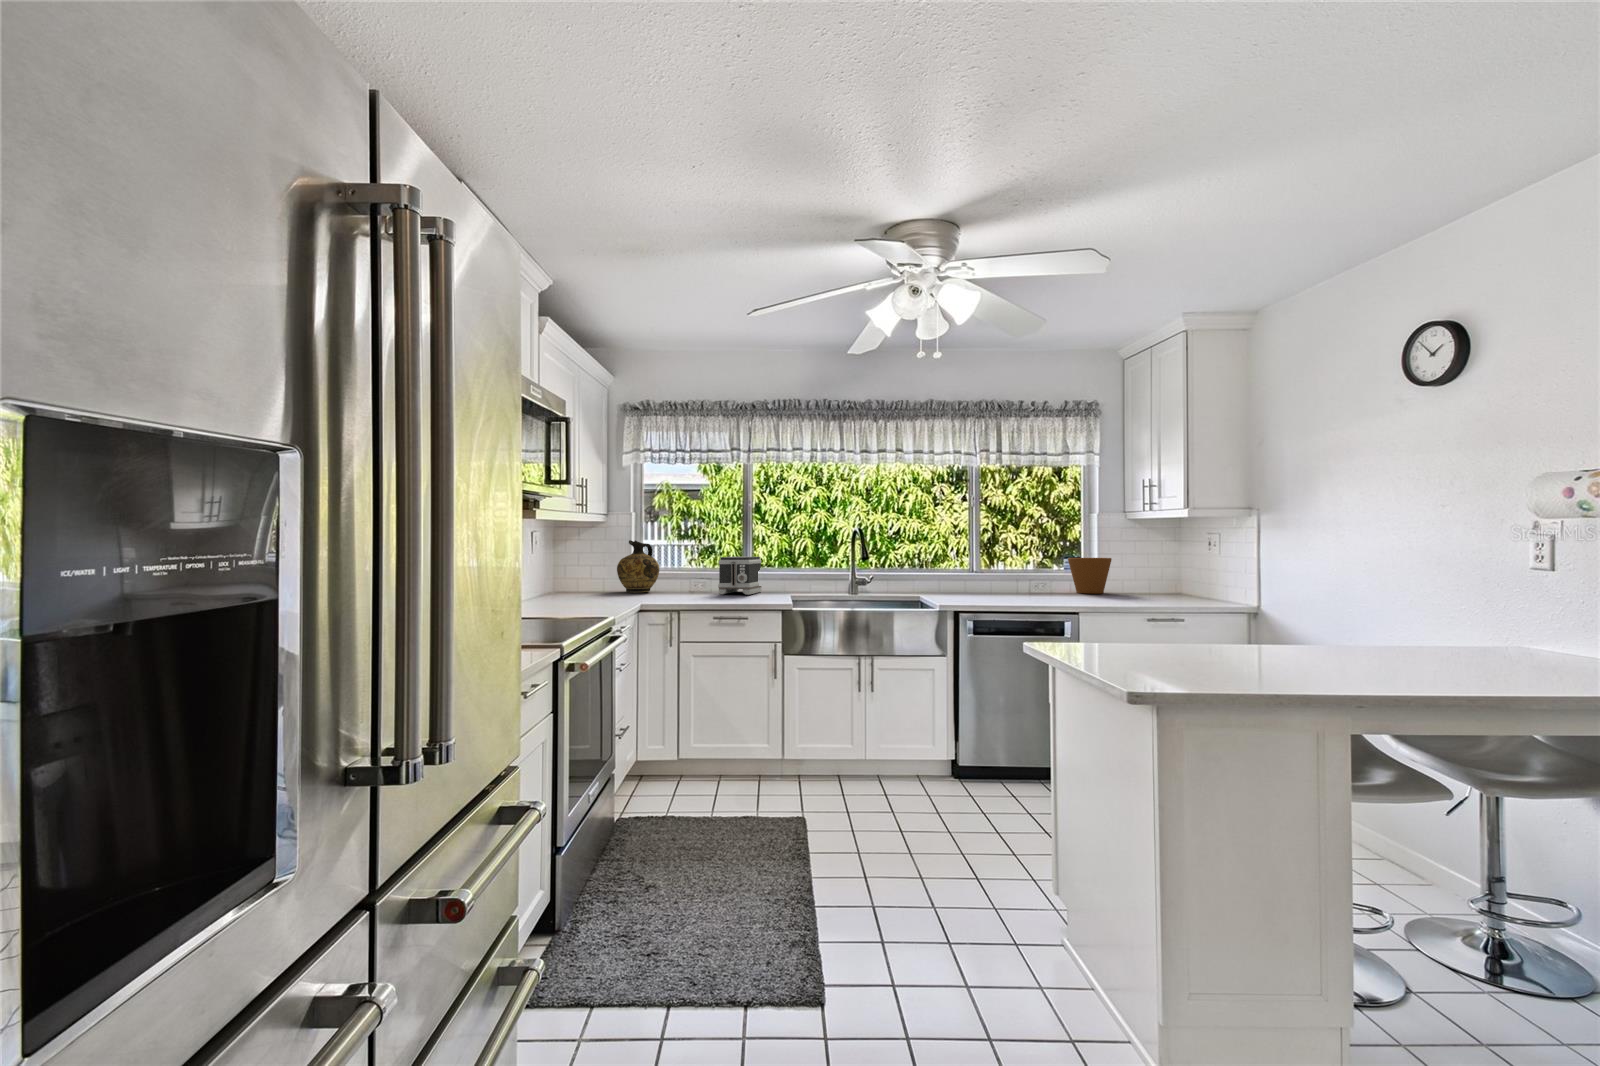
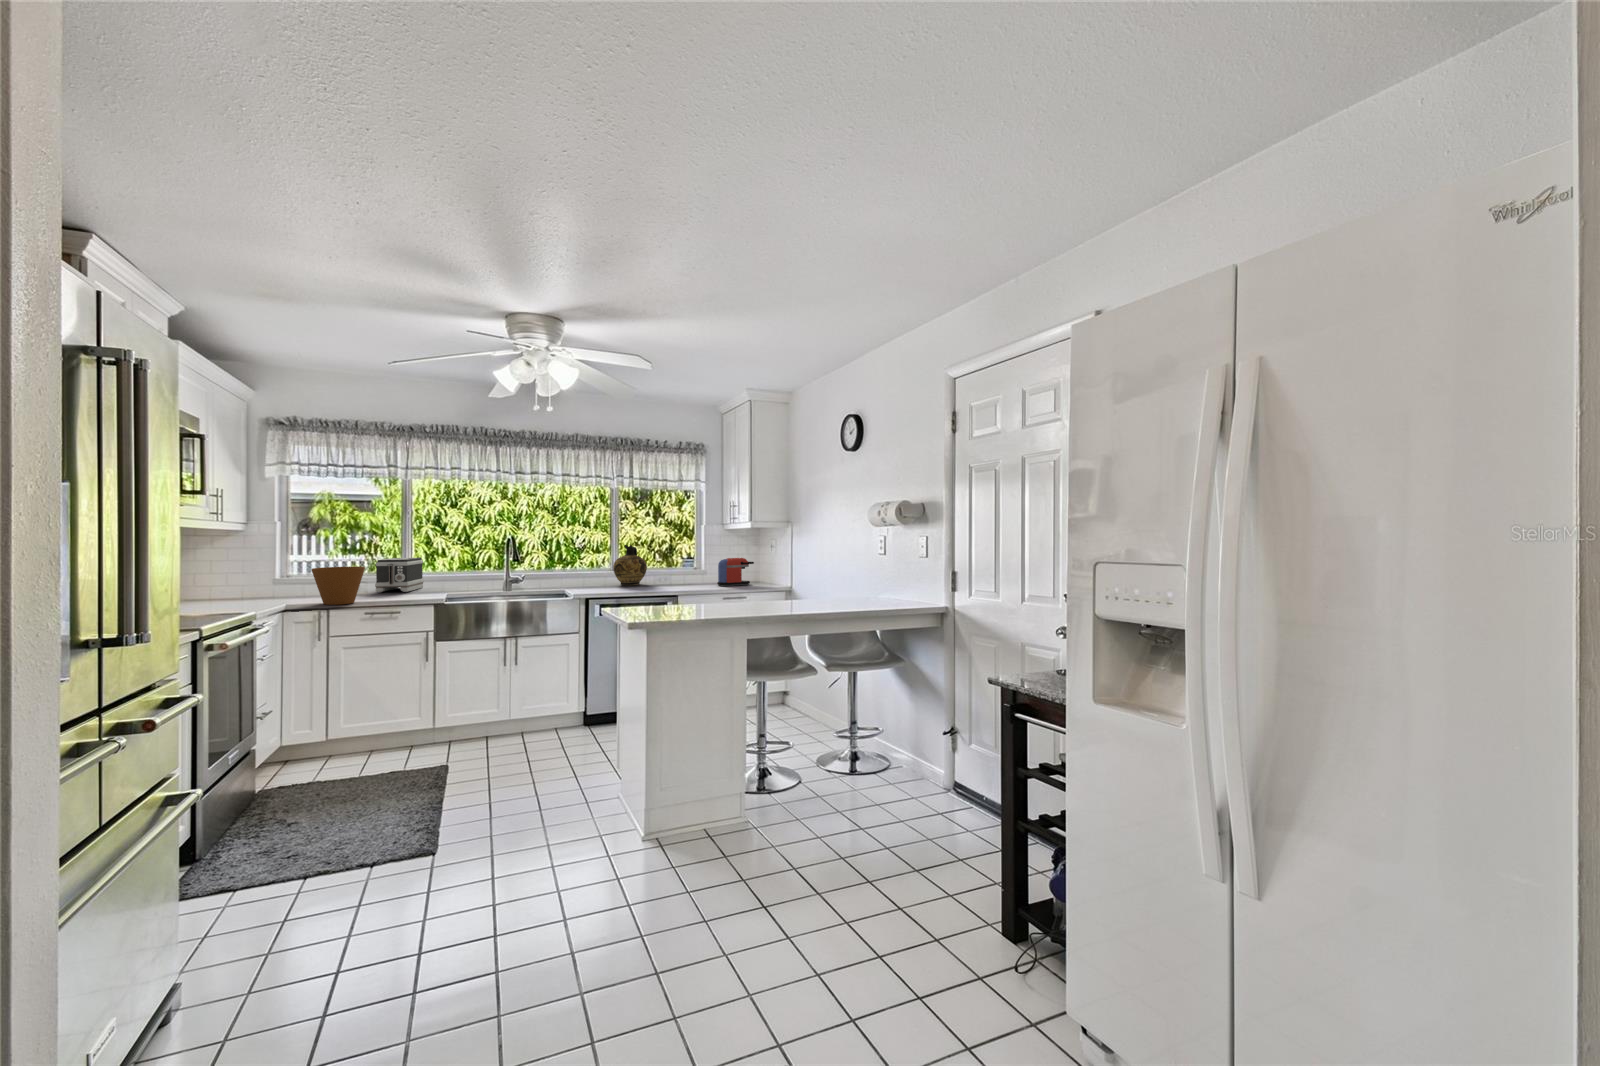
ceramic jug: present [617,540,659,593] -> present [613,545,647,586]
flower pot: present [1068,558,1112,593] -> present [312,567,365,605]
coffee maker: none [1127,562,1184,602] -> present [717,558,754,586]

